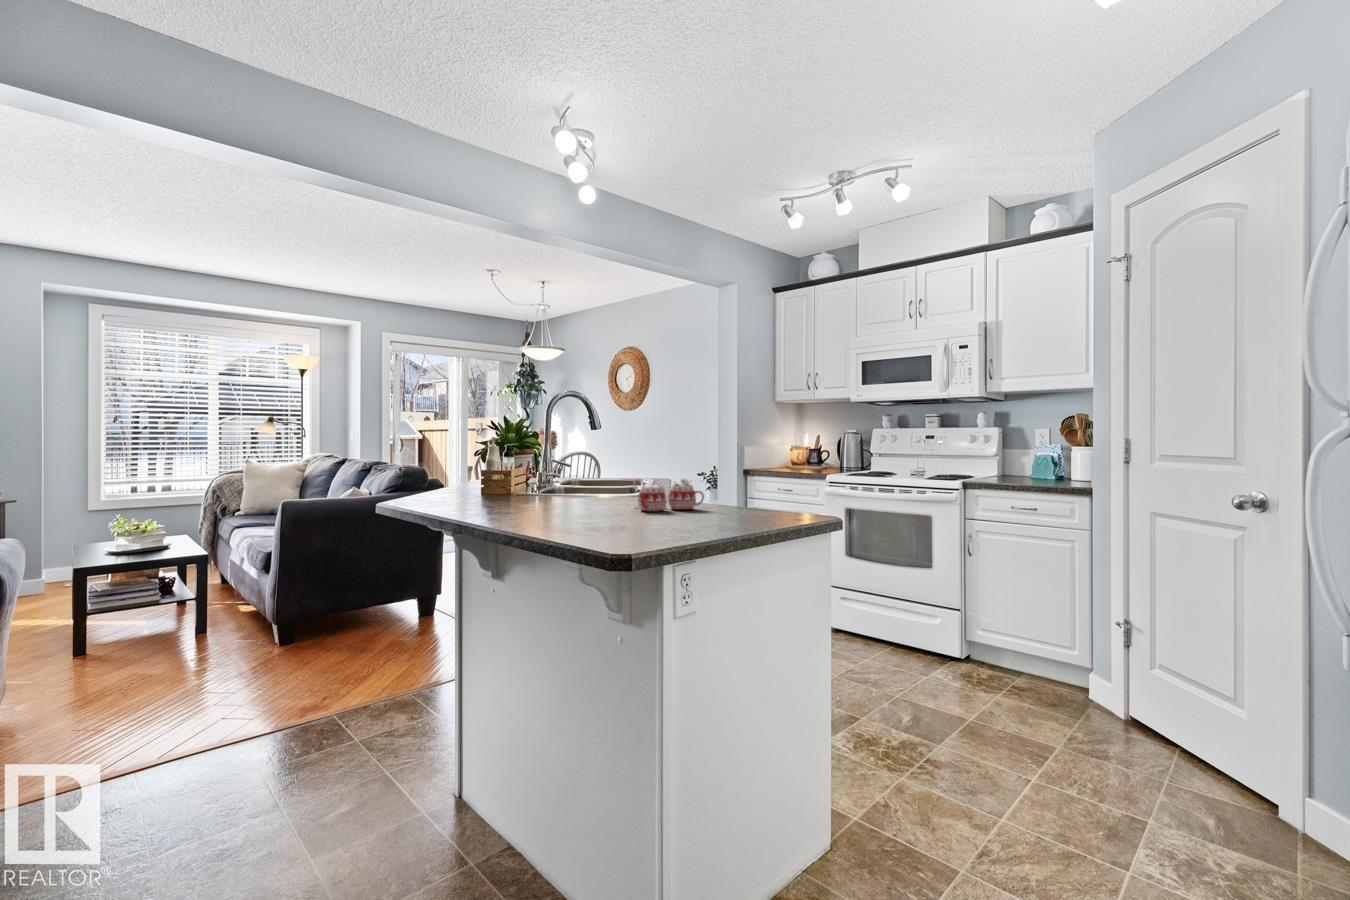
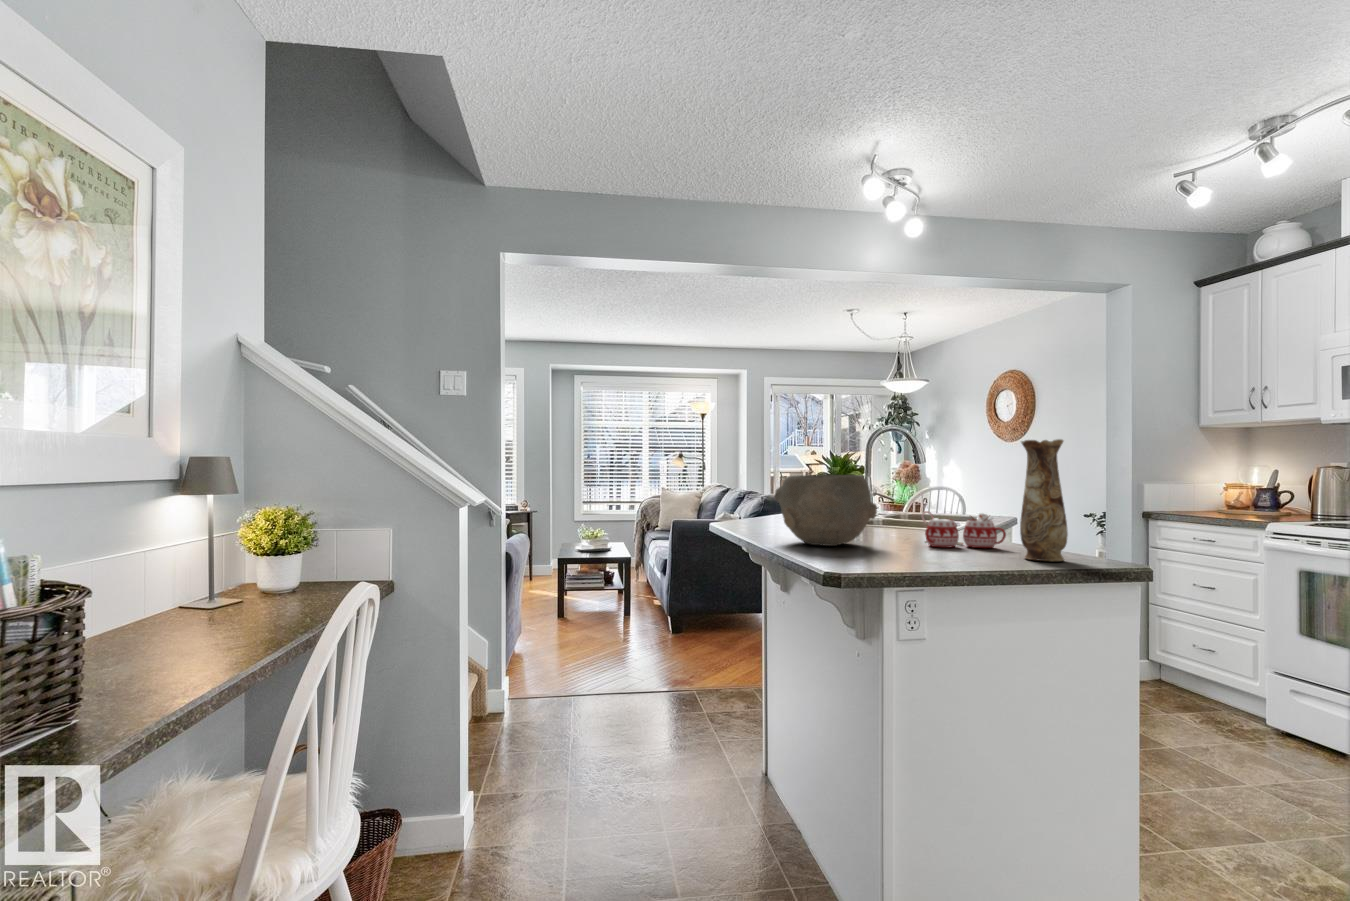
vase: none [725,414,760,518] -> present [1020,439,1068,561]
bowl: none [497,445,601,518] -> present [774,475,877,546]

